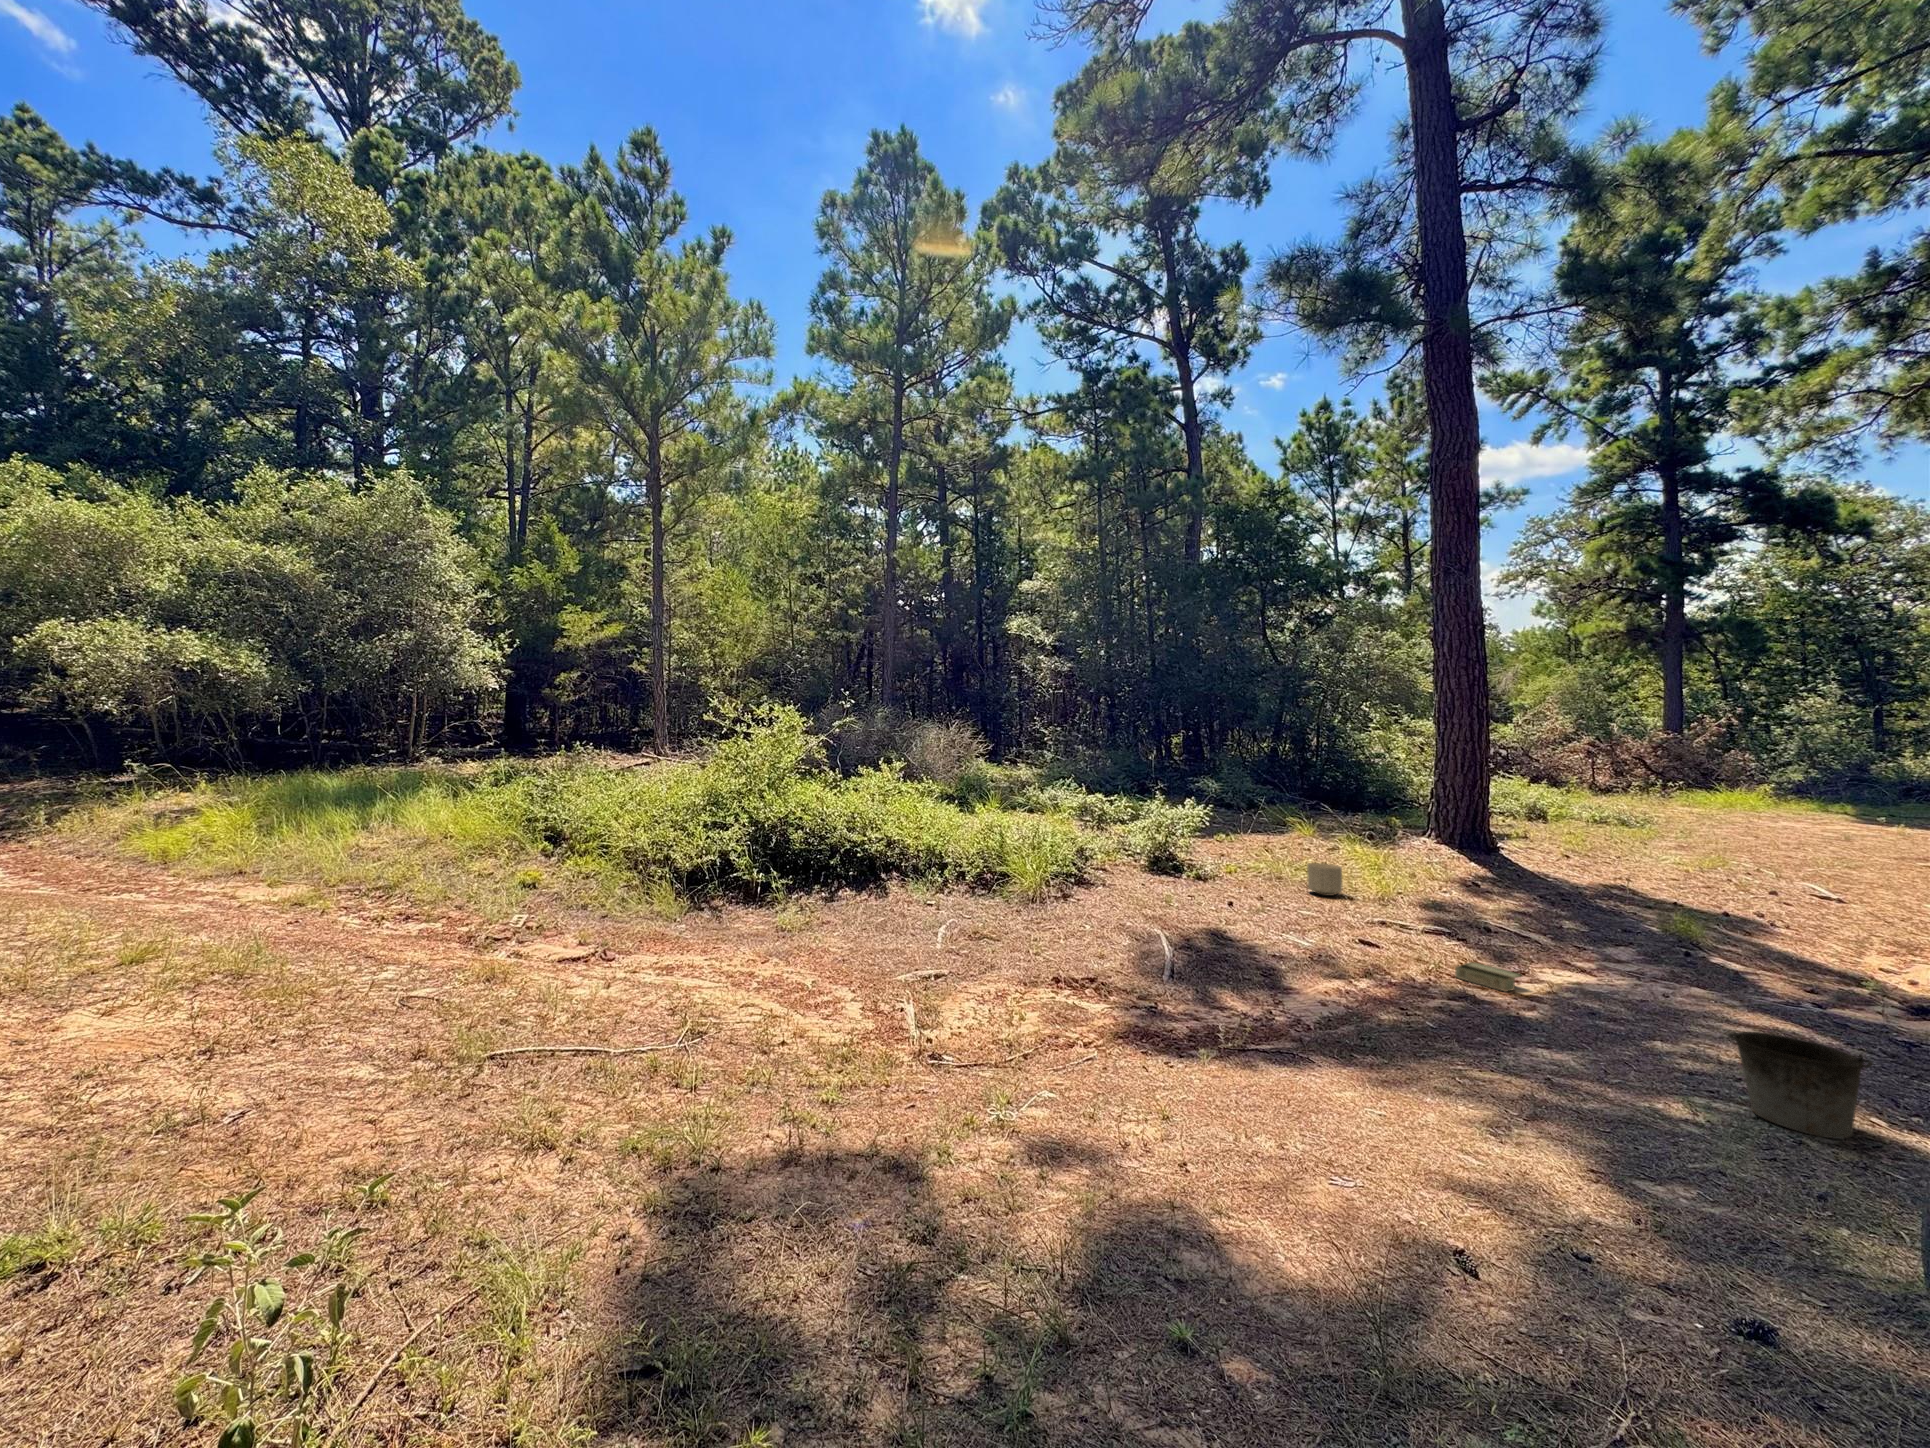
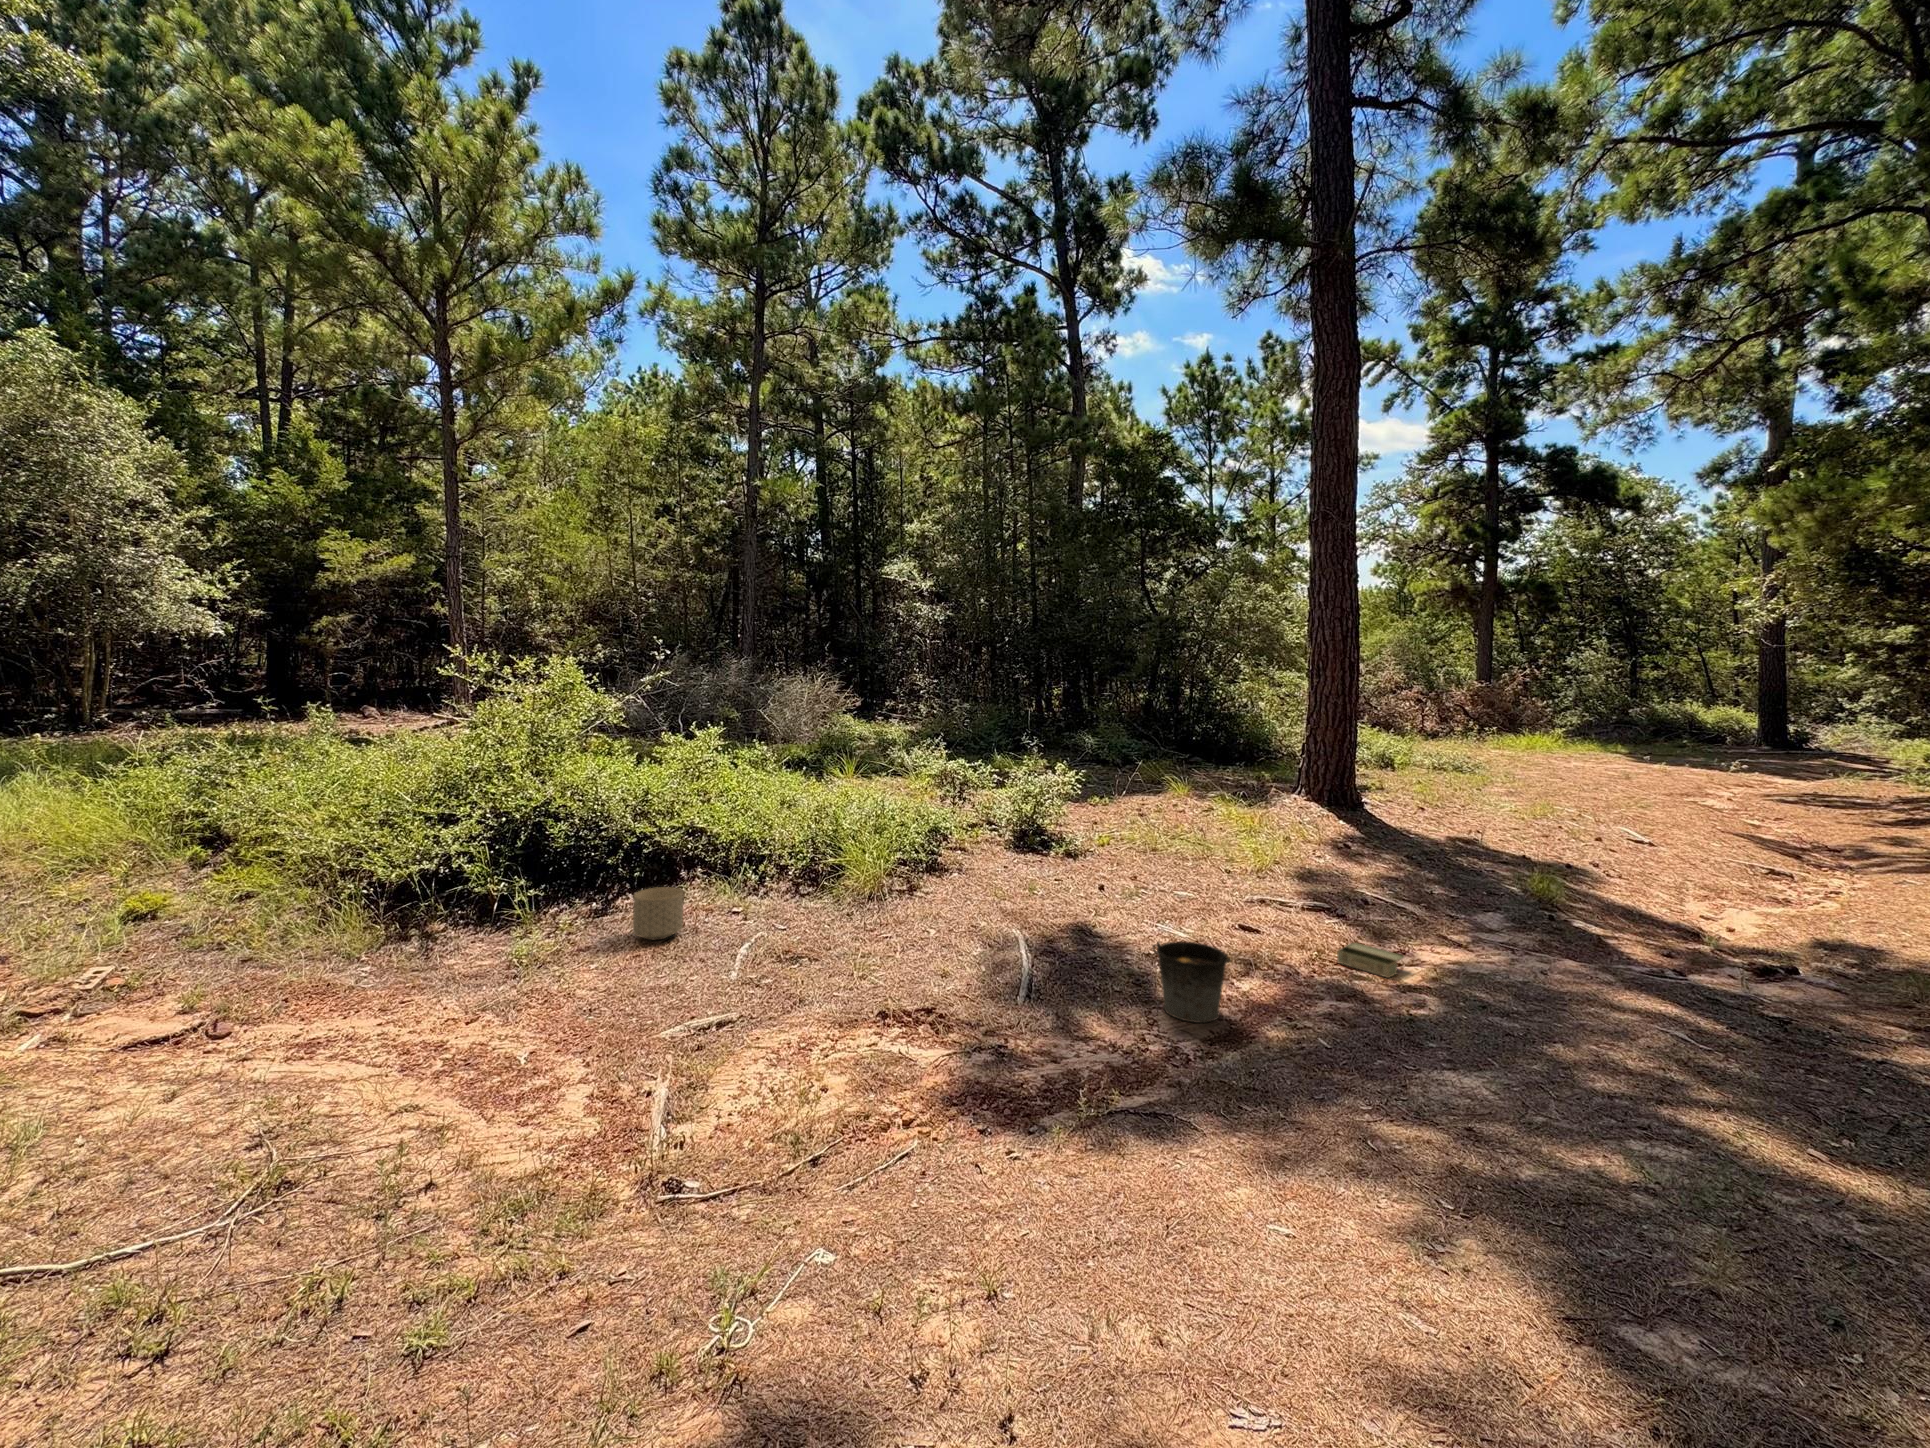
planter: present [1307,863,1343,896] -> present [633,887,683,940]
bucket: present [1727,1032,1873,1138] -> present [1152,941,1231,1023]

